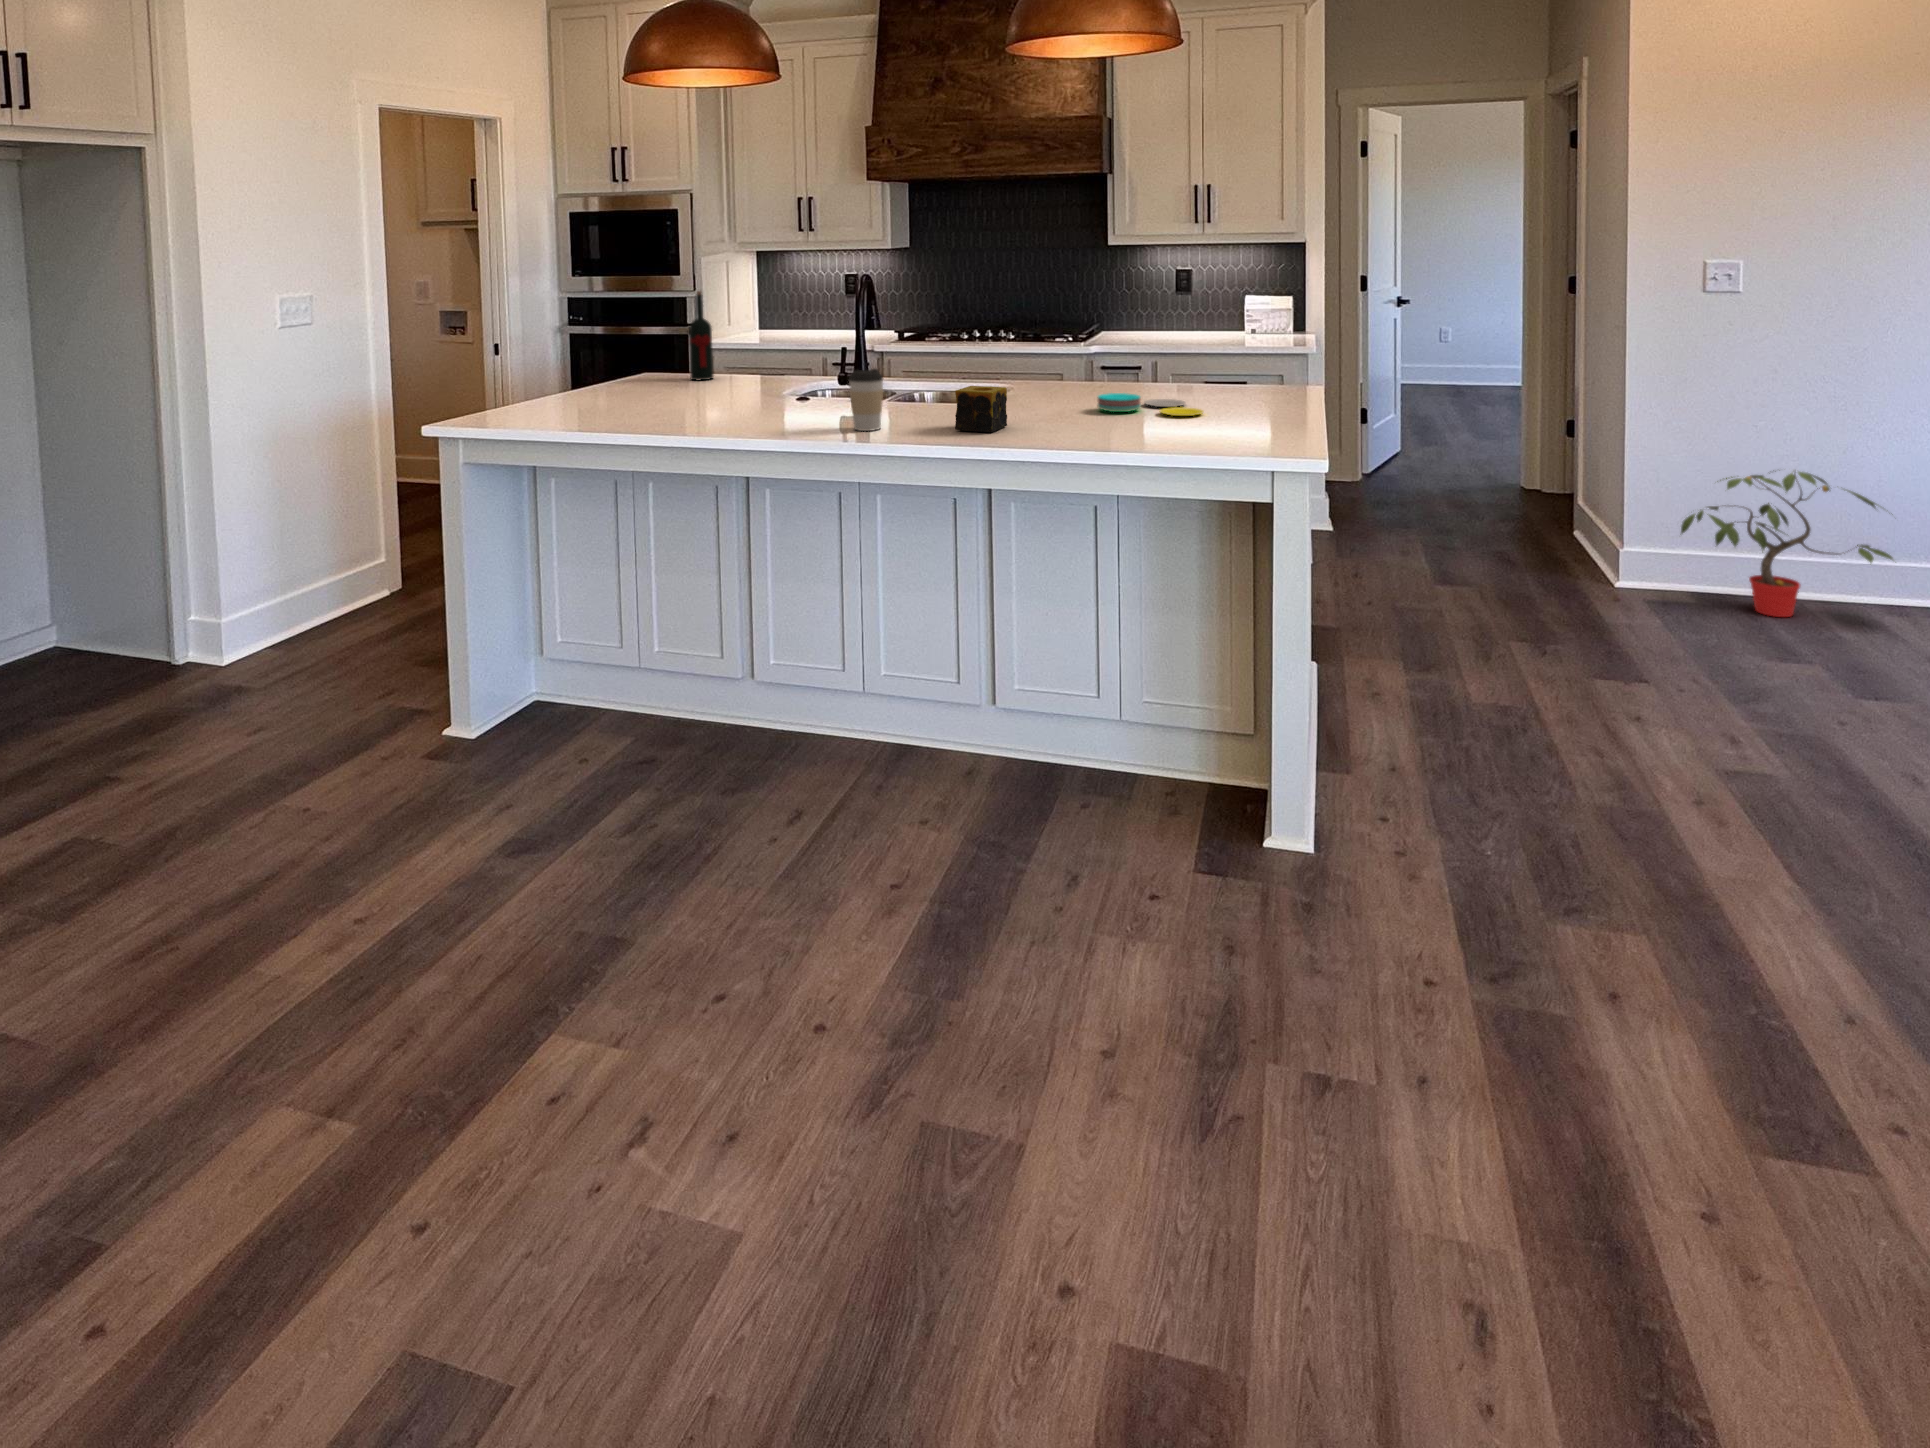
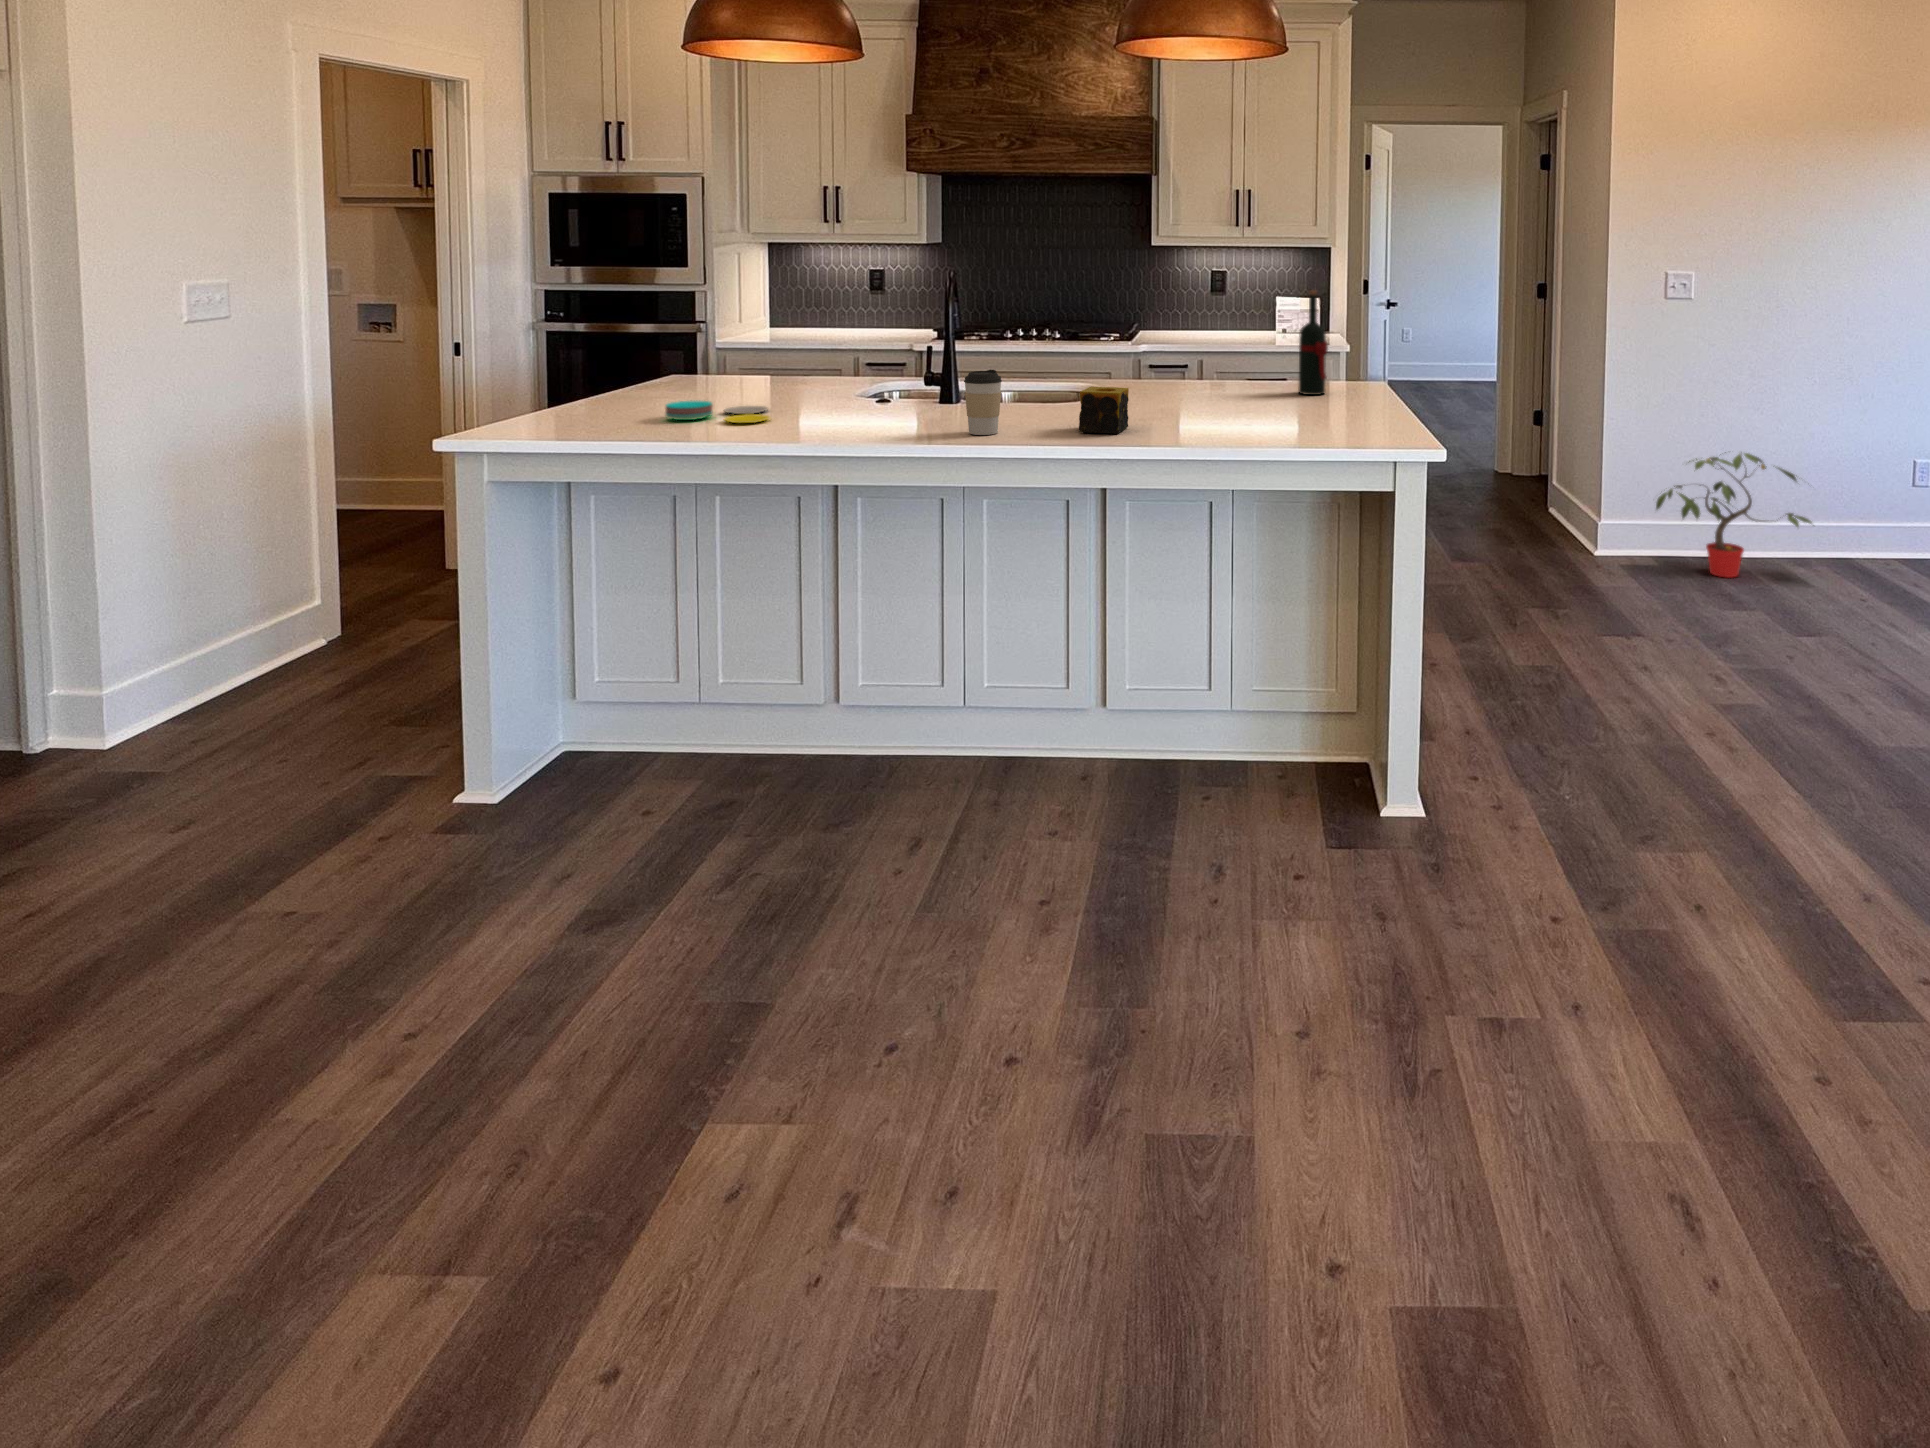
wine bottle: present [689,291,714,380] -> present [1298,290,1328,395]
plate: present [1098,393,1203,416] -> present [665,401,770,423]

